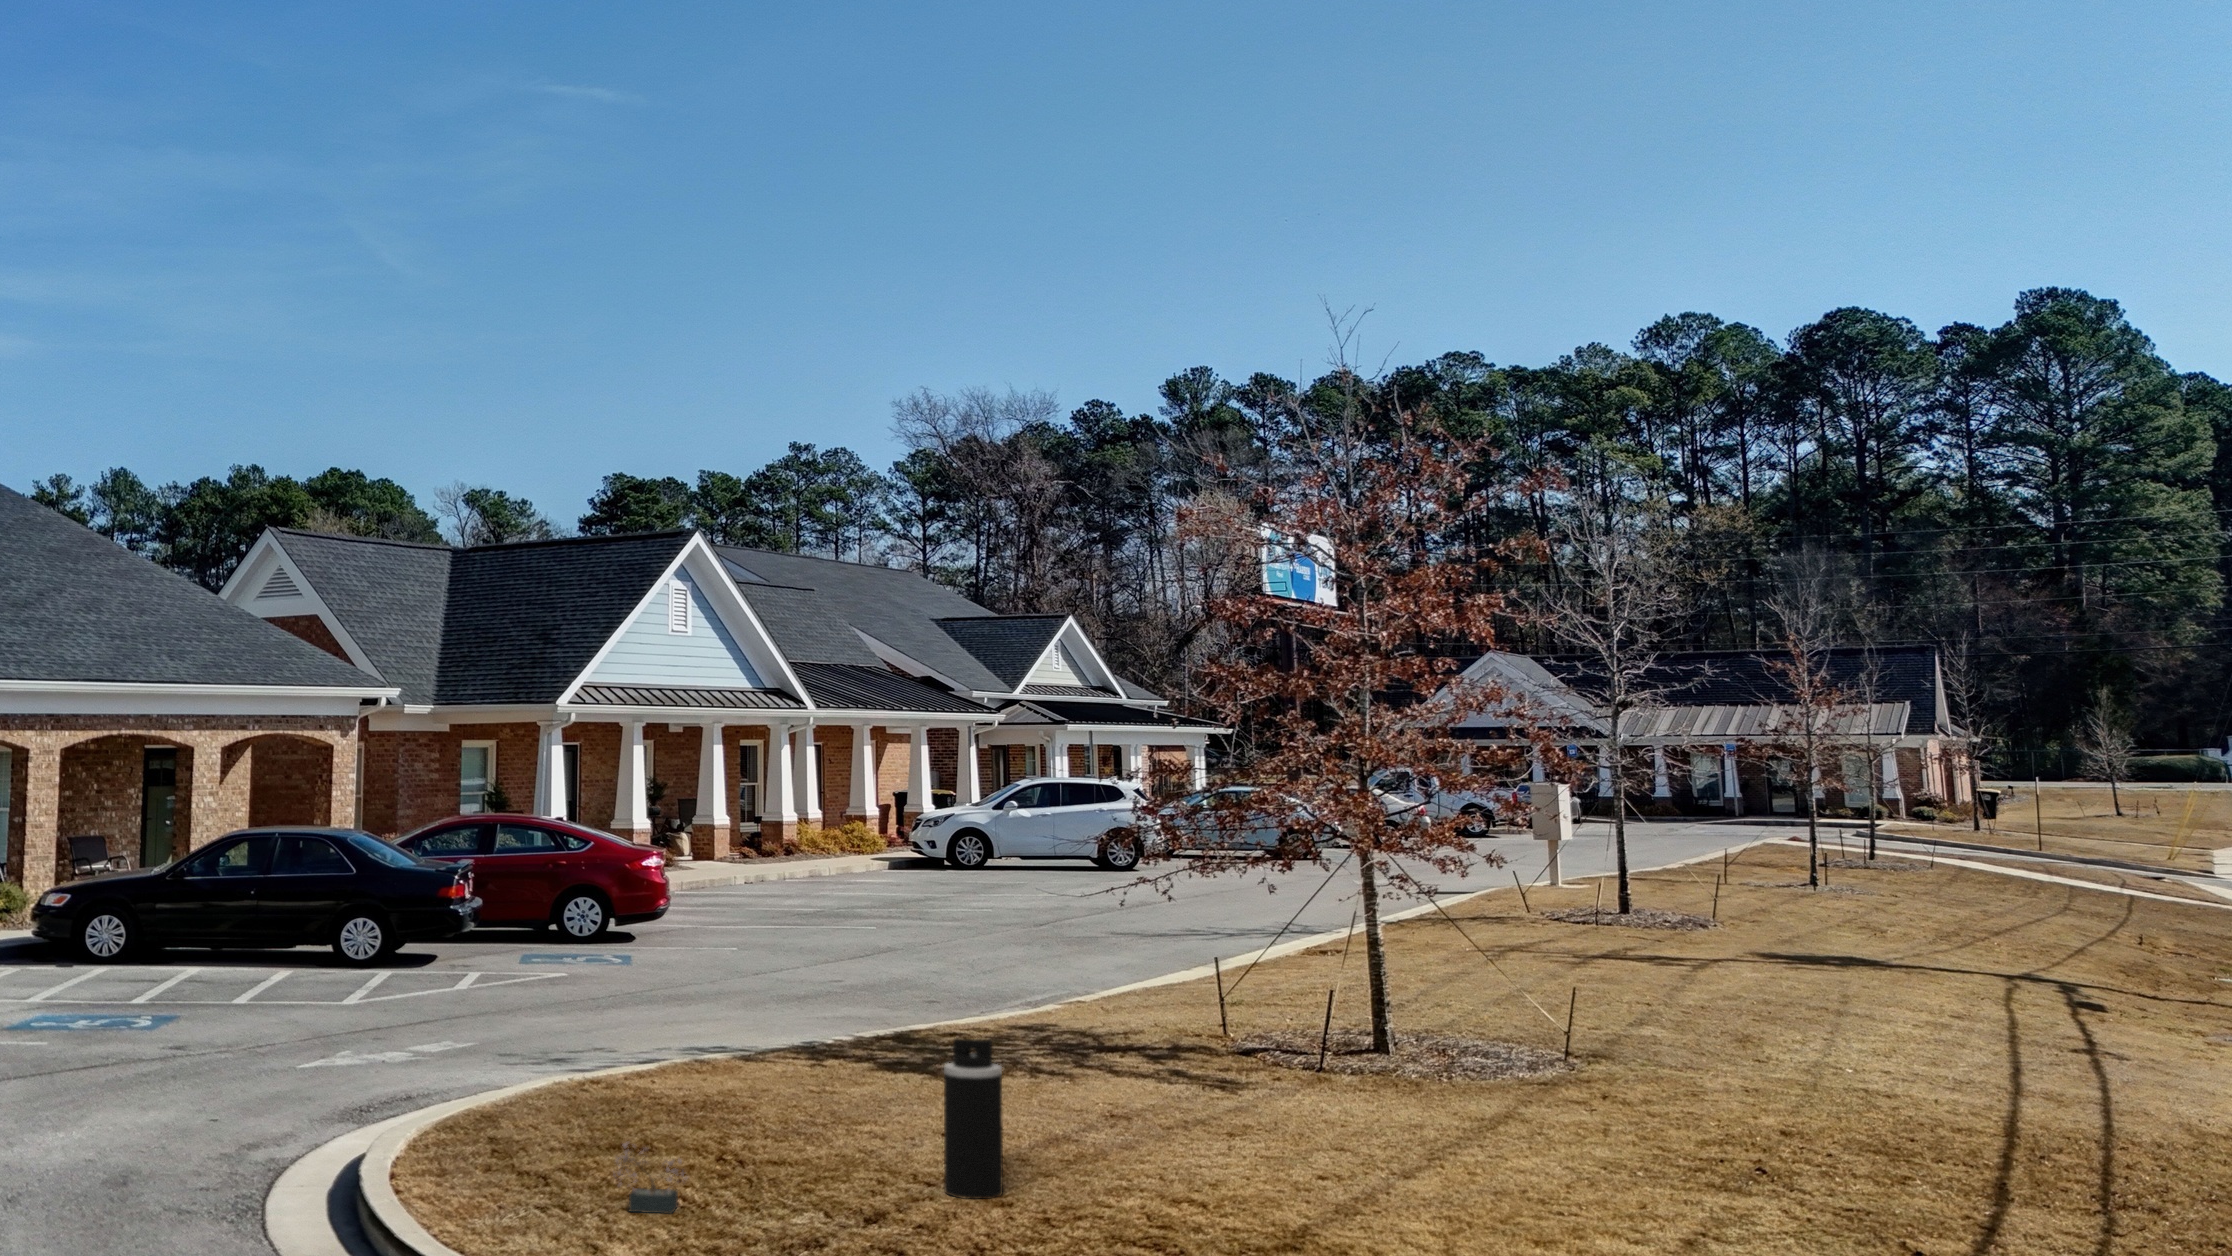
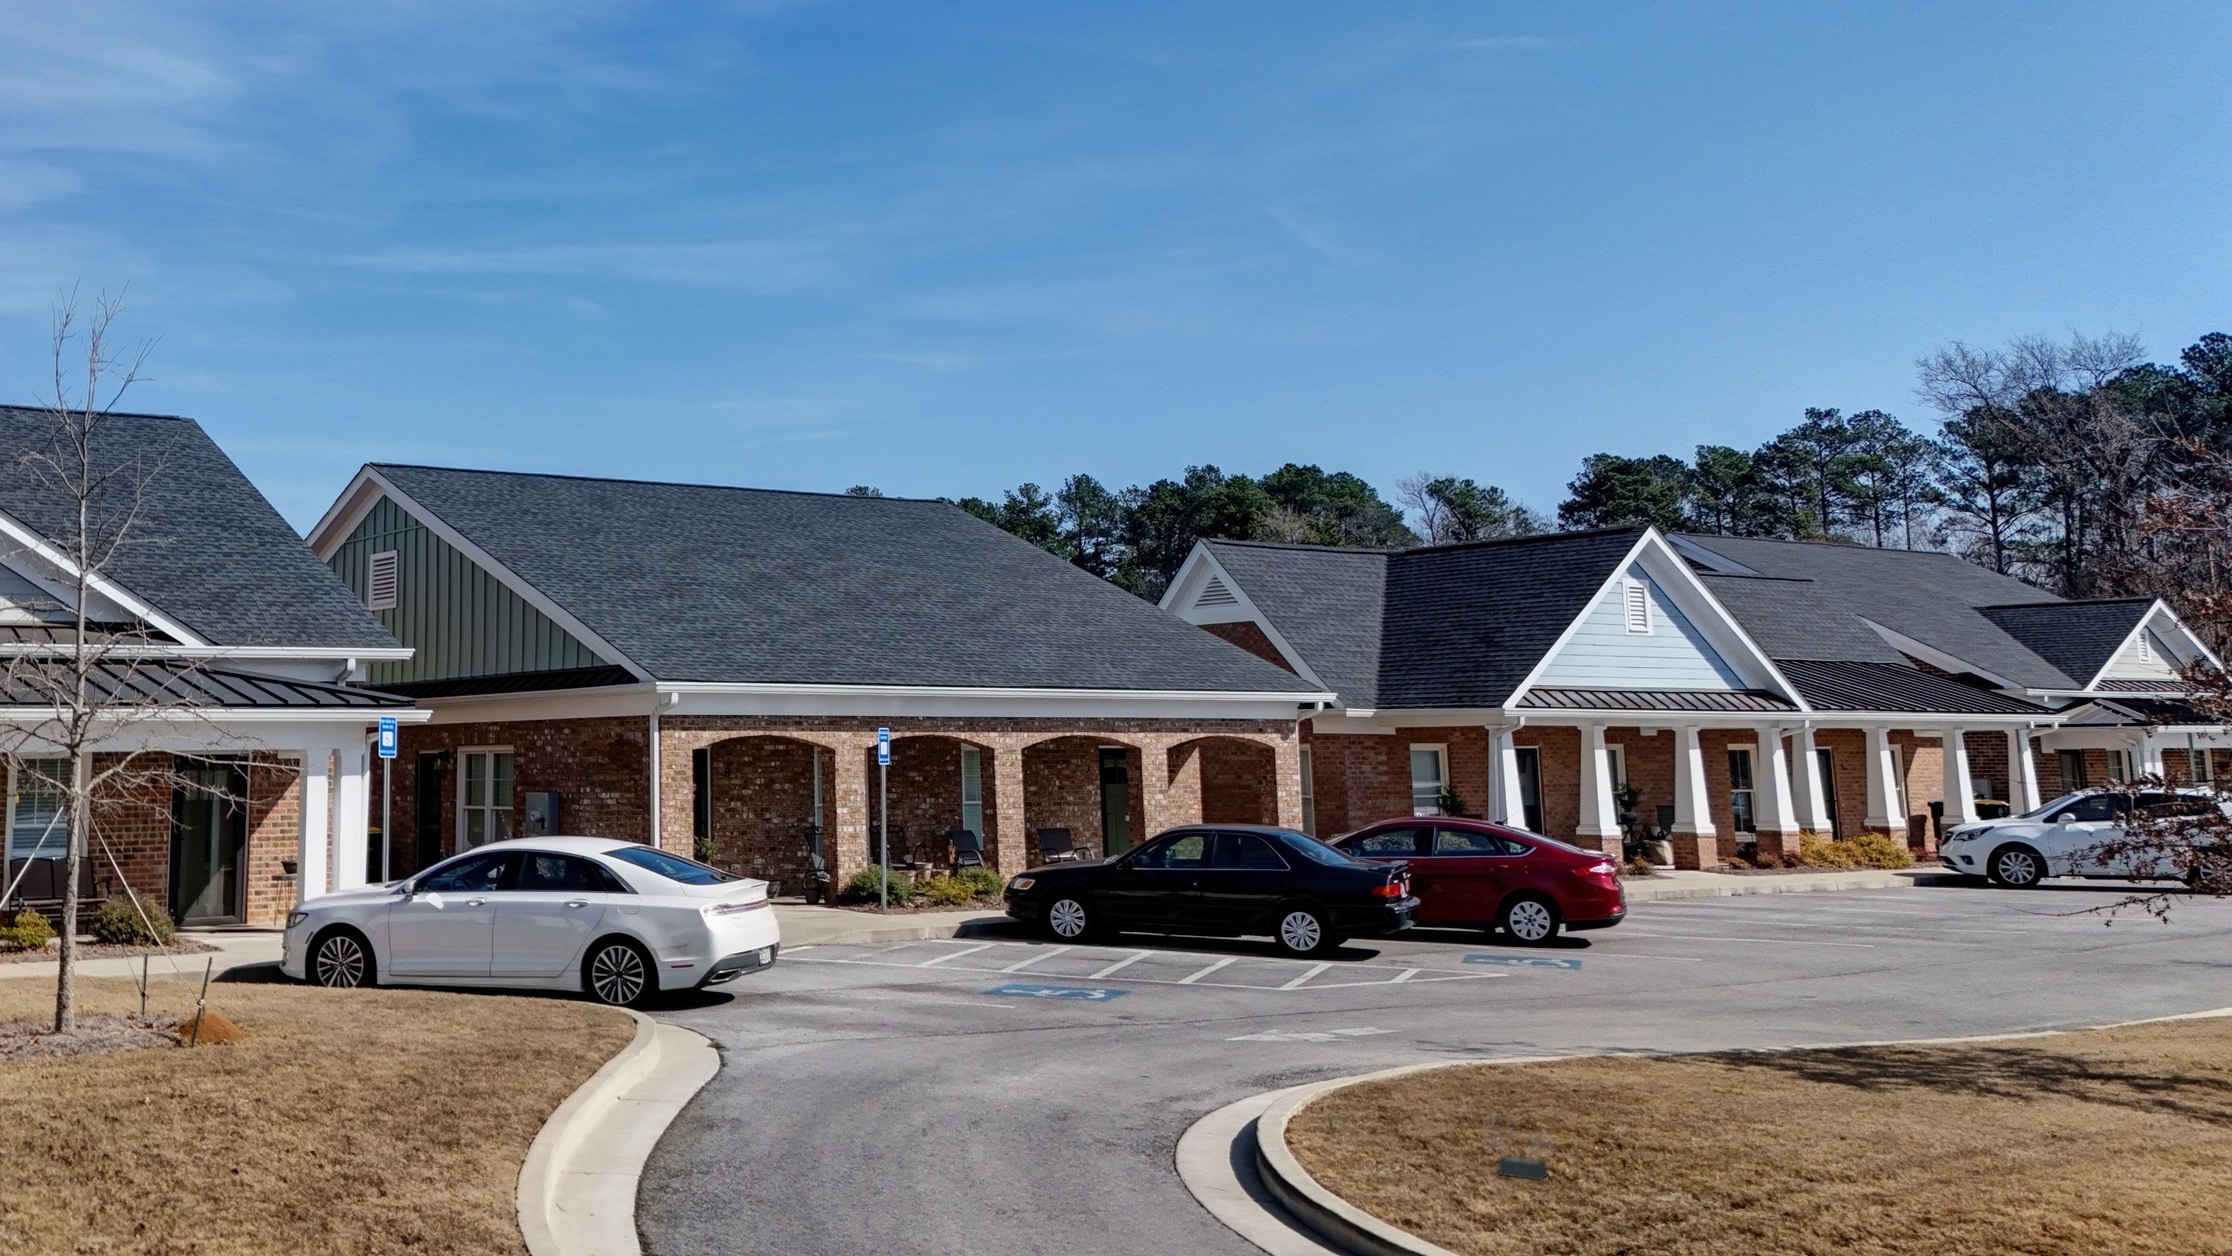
trash can: present [944,1038,1003,1199] -> none [1817,1043,1889,1200]

